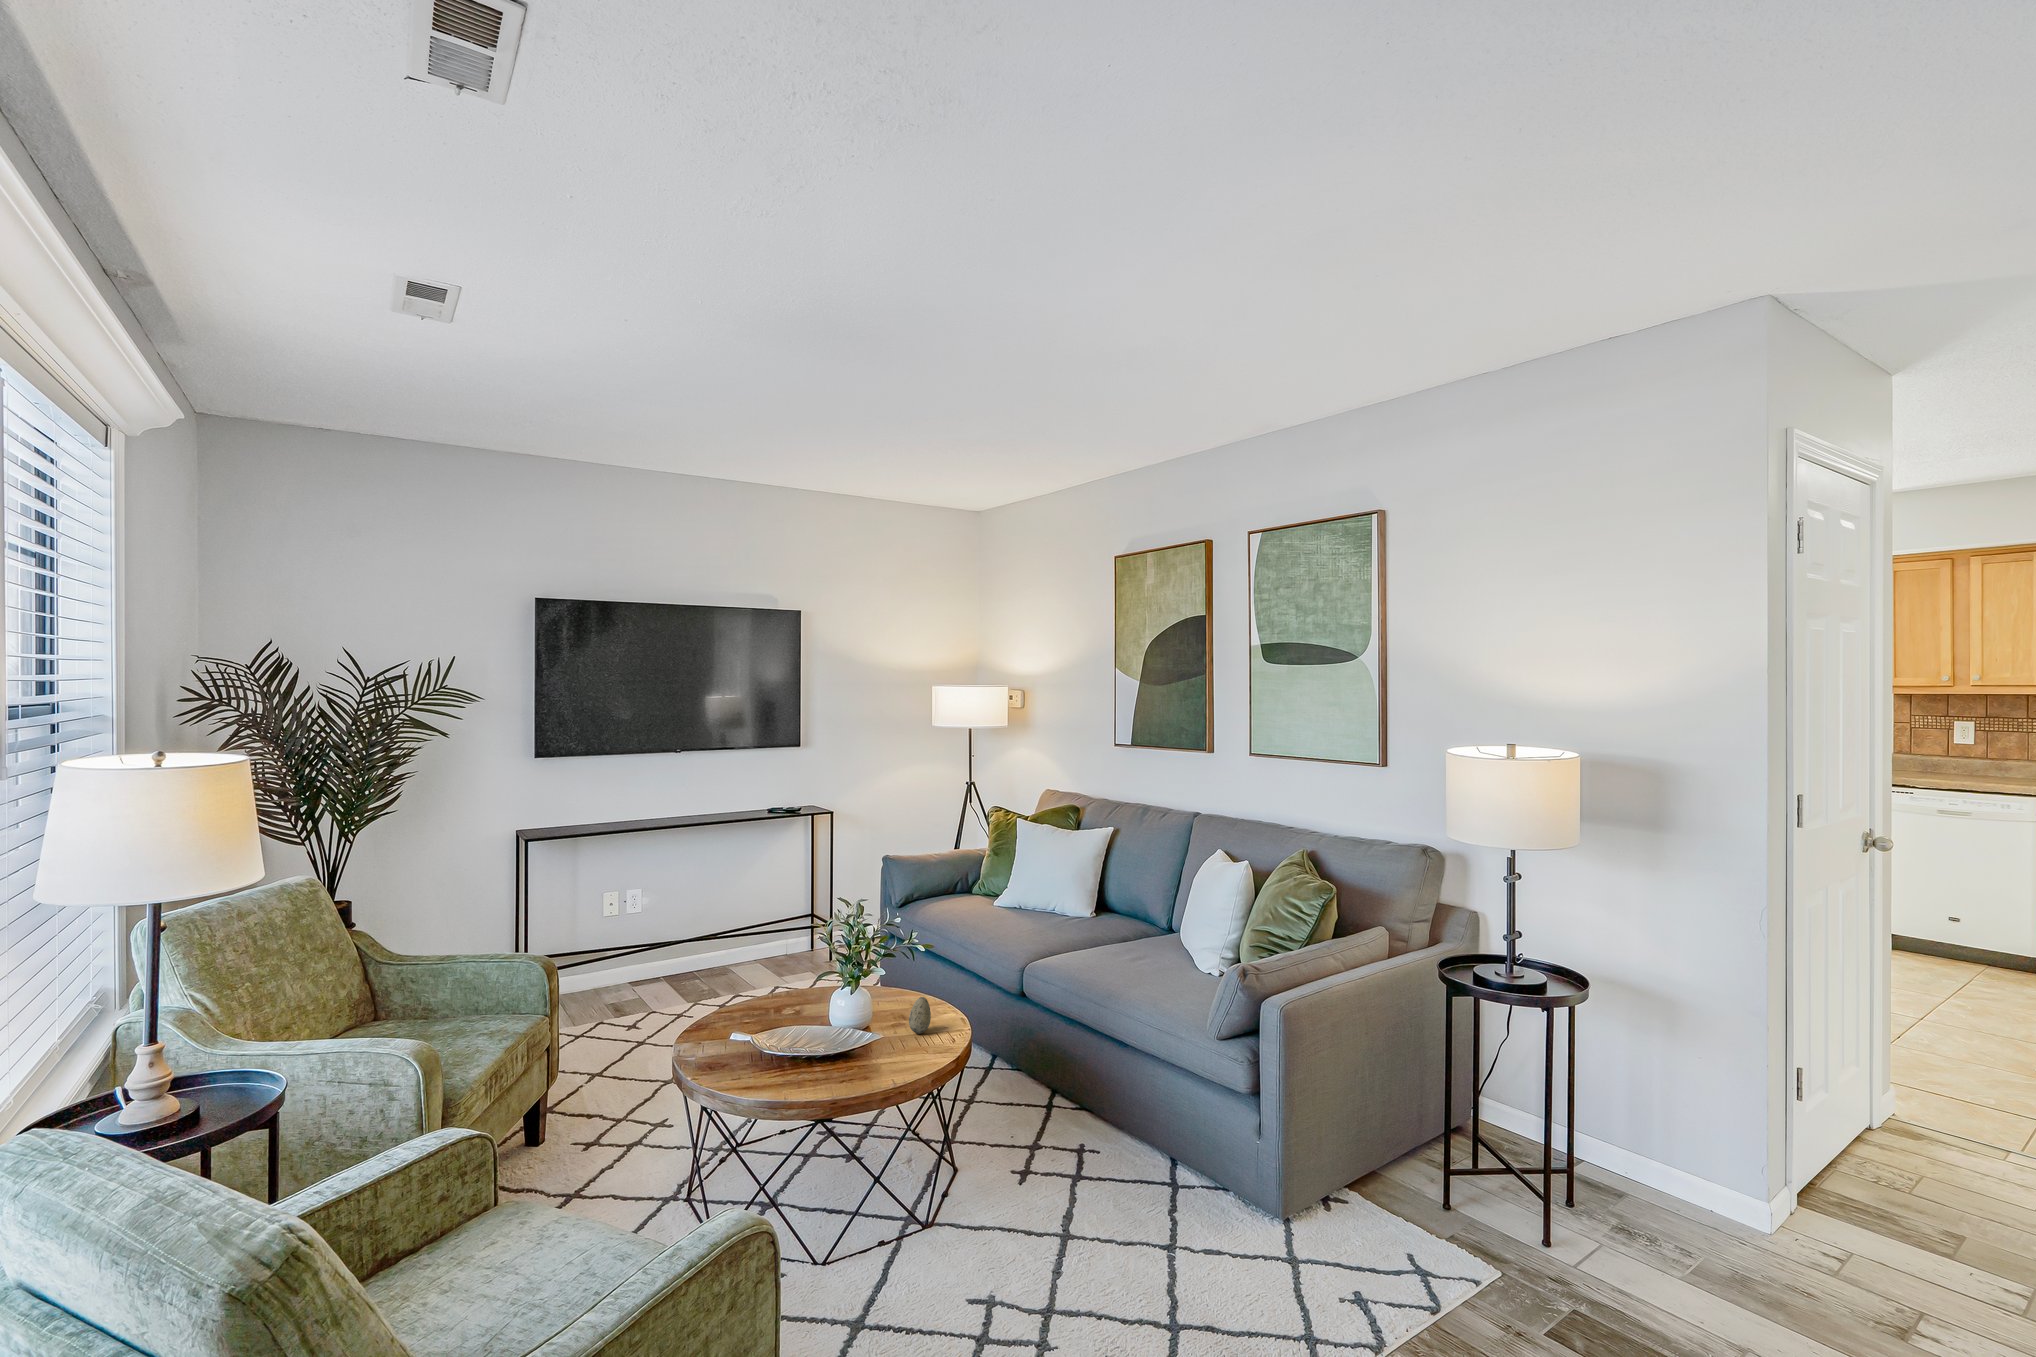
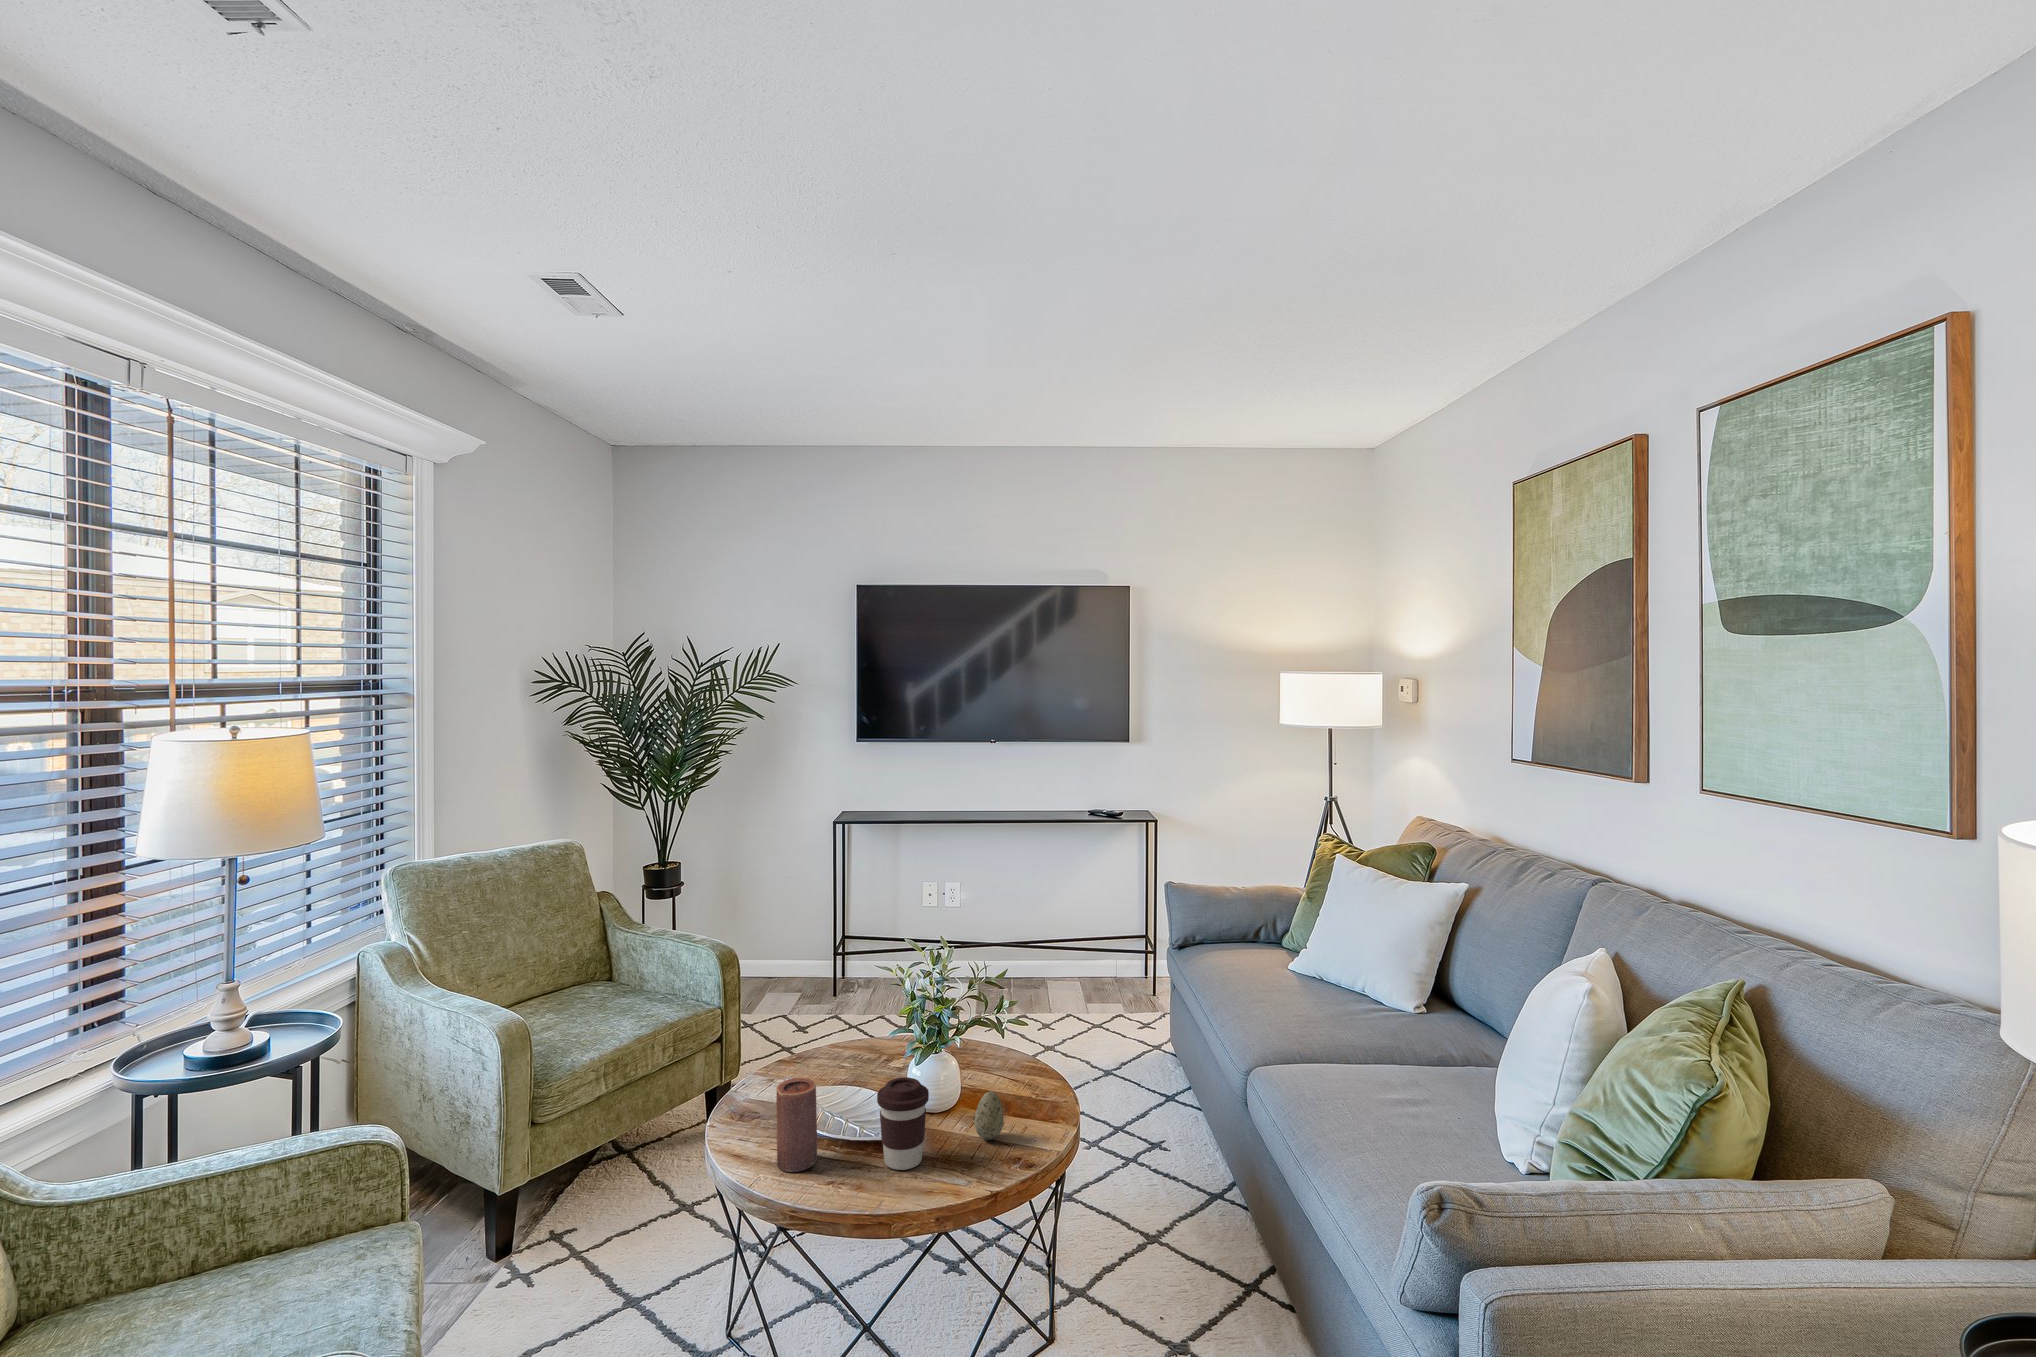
coffee cup: none [861,994,900,1062] -> present [877,1077,929,1170]
candle: none [790,1010,822,1083] -> present [776,1078,817,1172]

